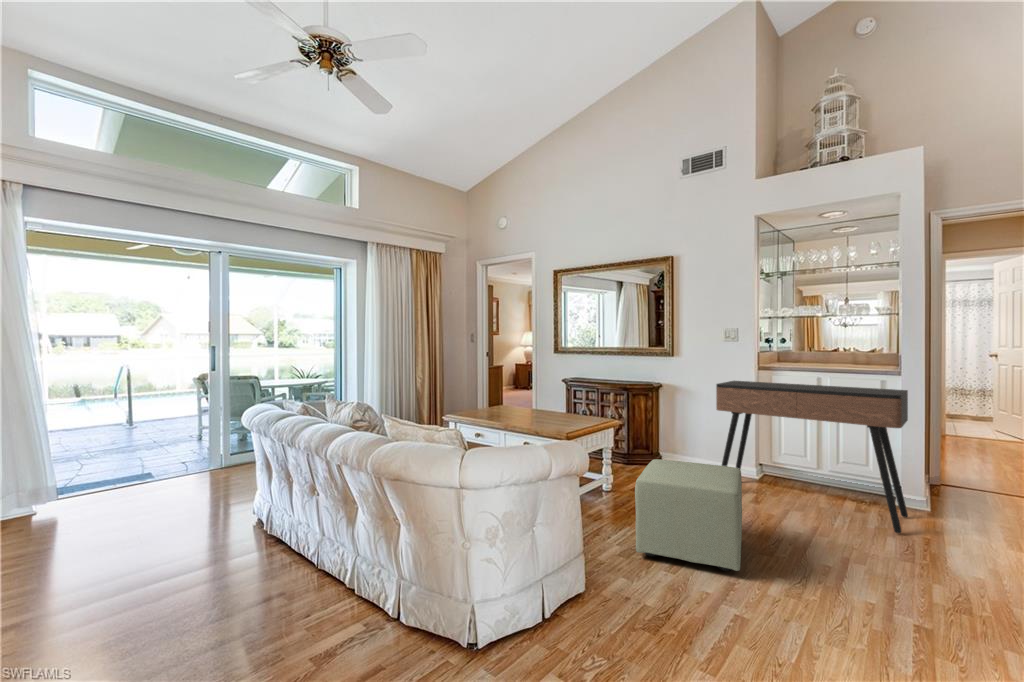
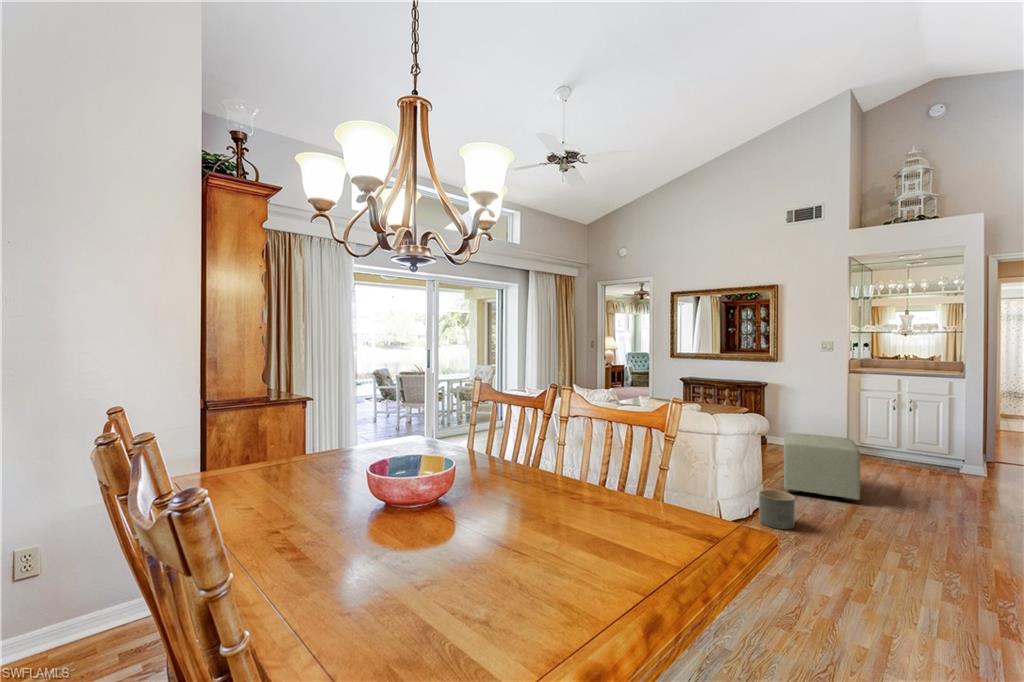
console table: present [716,381,908,534] -> none [820,381,972,487]
planter: none [558,570,613,649] -> present [759,490,795,529]

